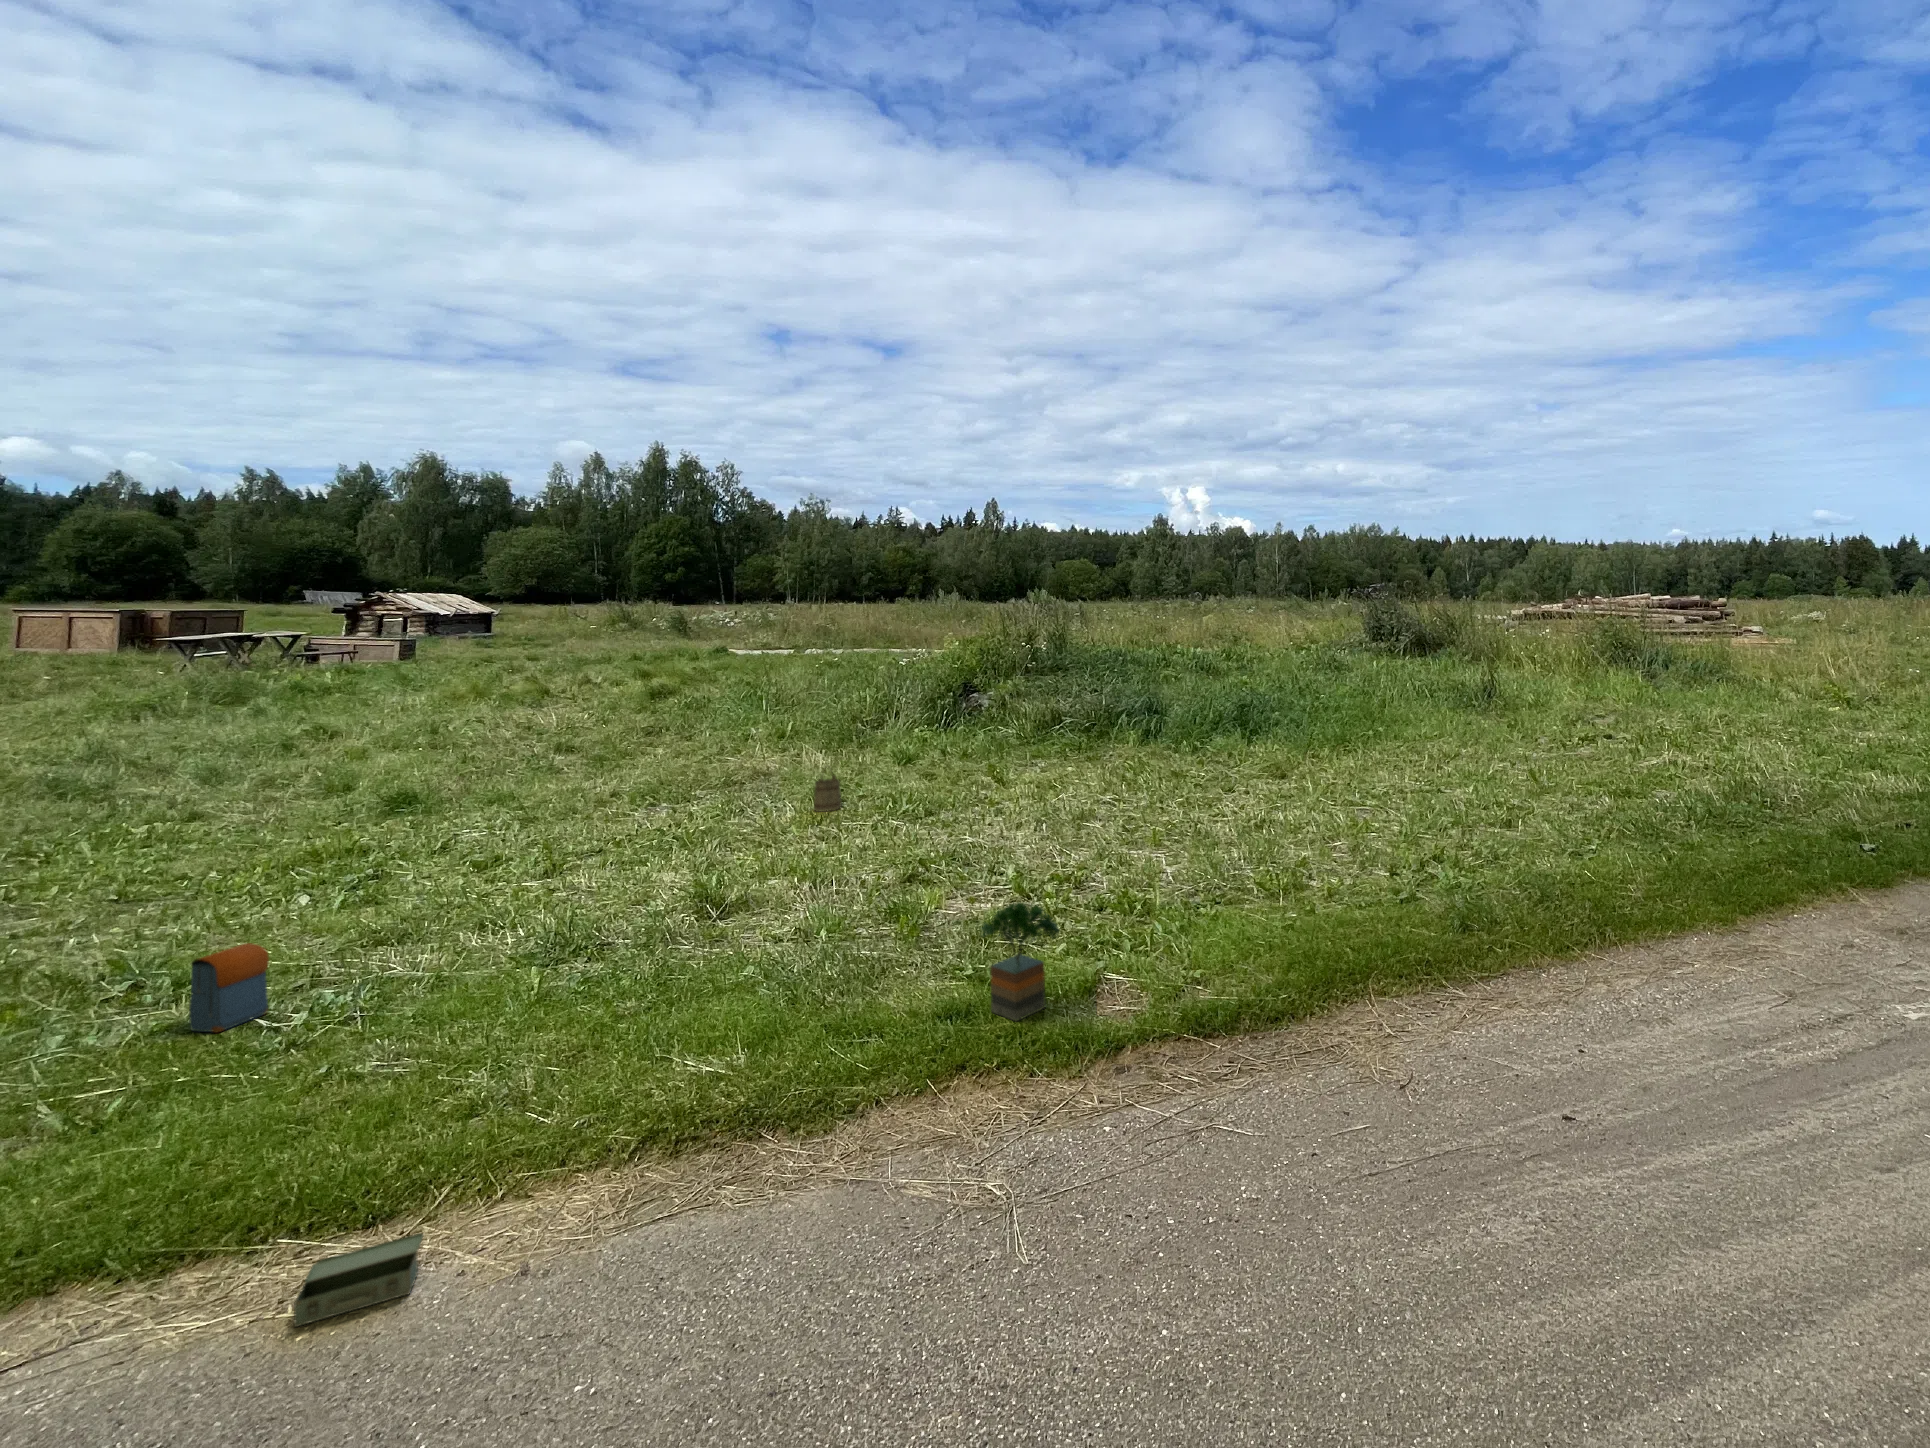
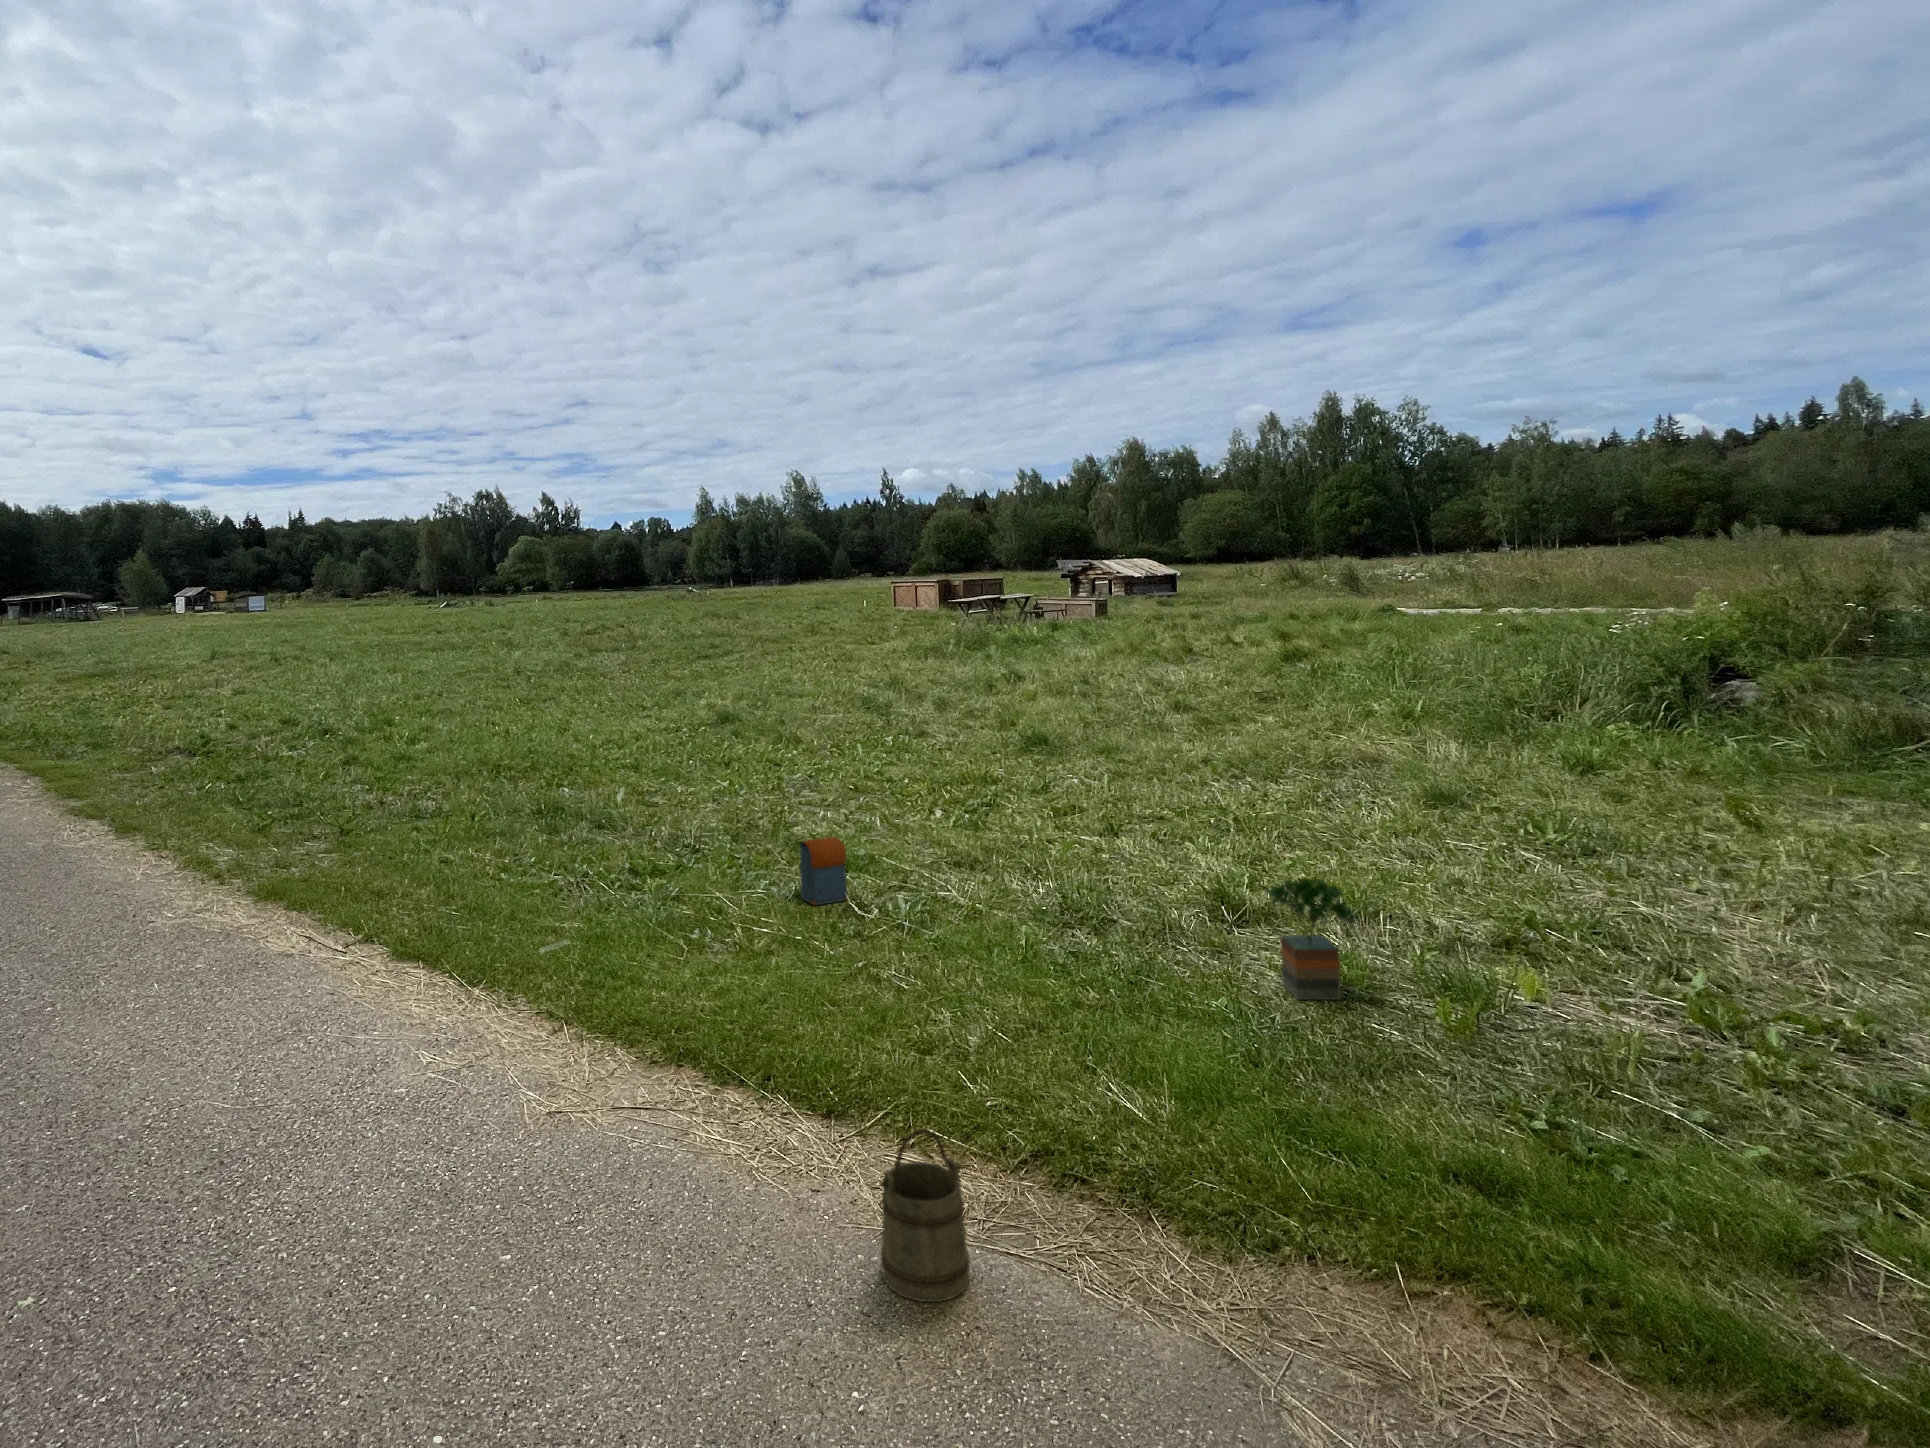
bucket: present [814,772,842,812] -> present [880,1129,970,1302]
potted tree: present [982,902,1059,1021] -> present [1268,879,1357,1000]
toolbox: present [294,1233,424,1327] -> none [725,1135,824,1204]

